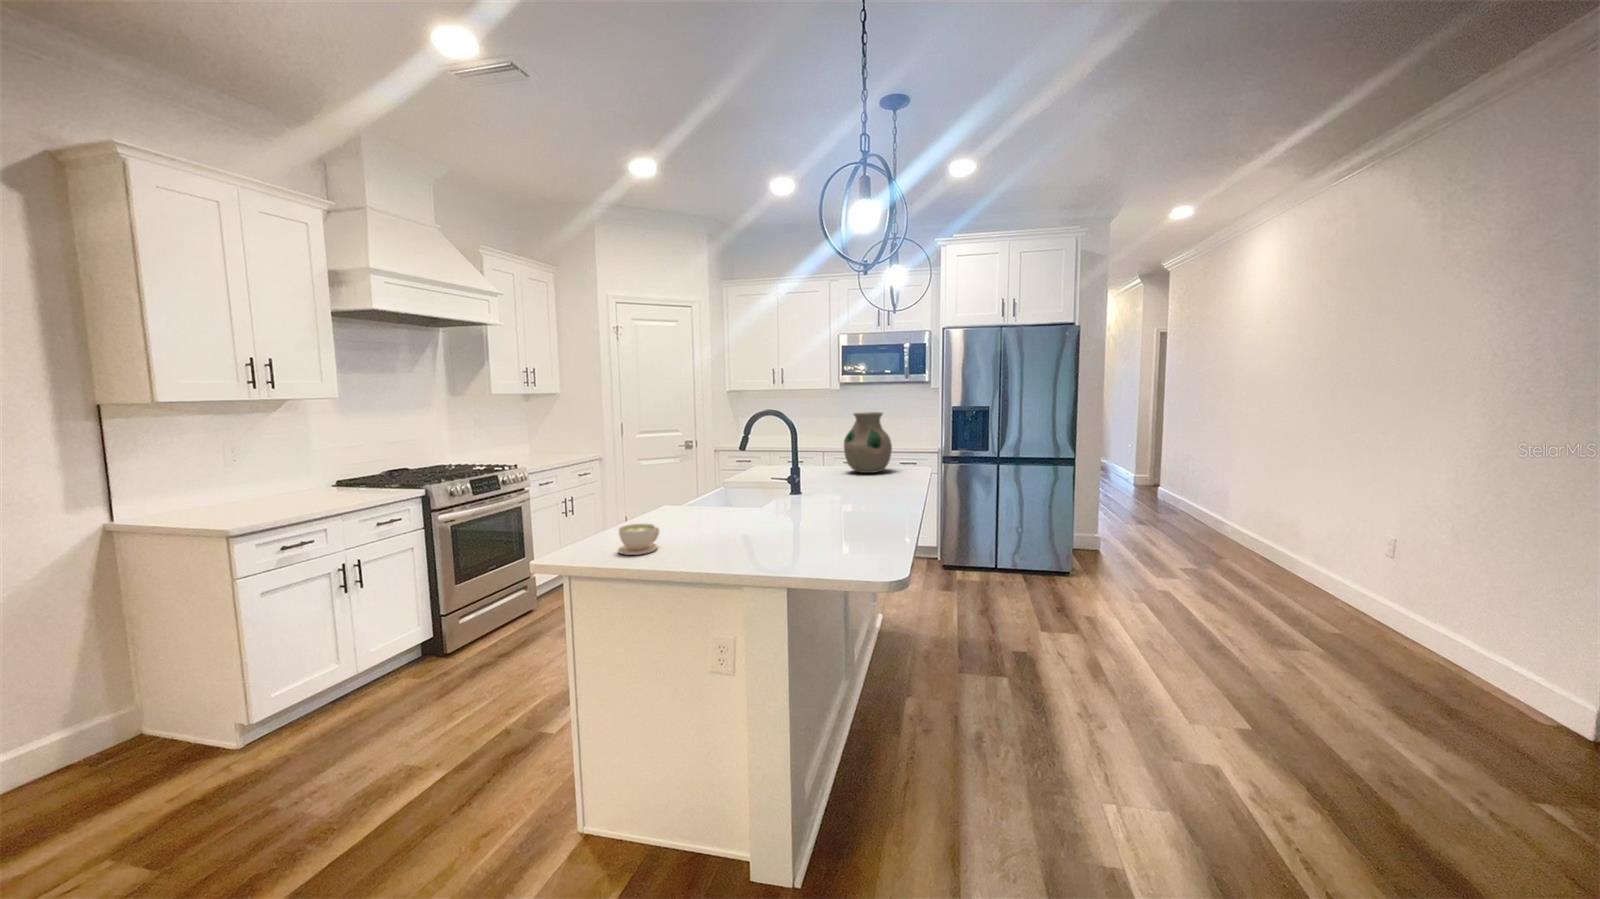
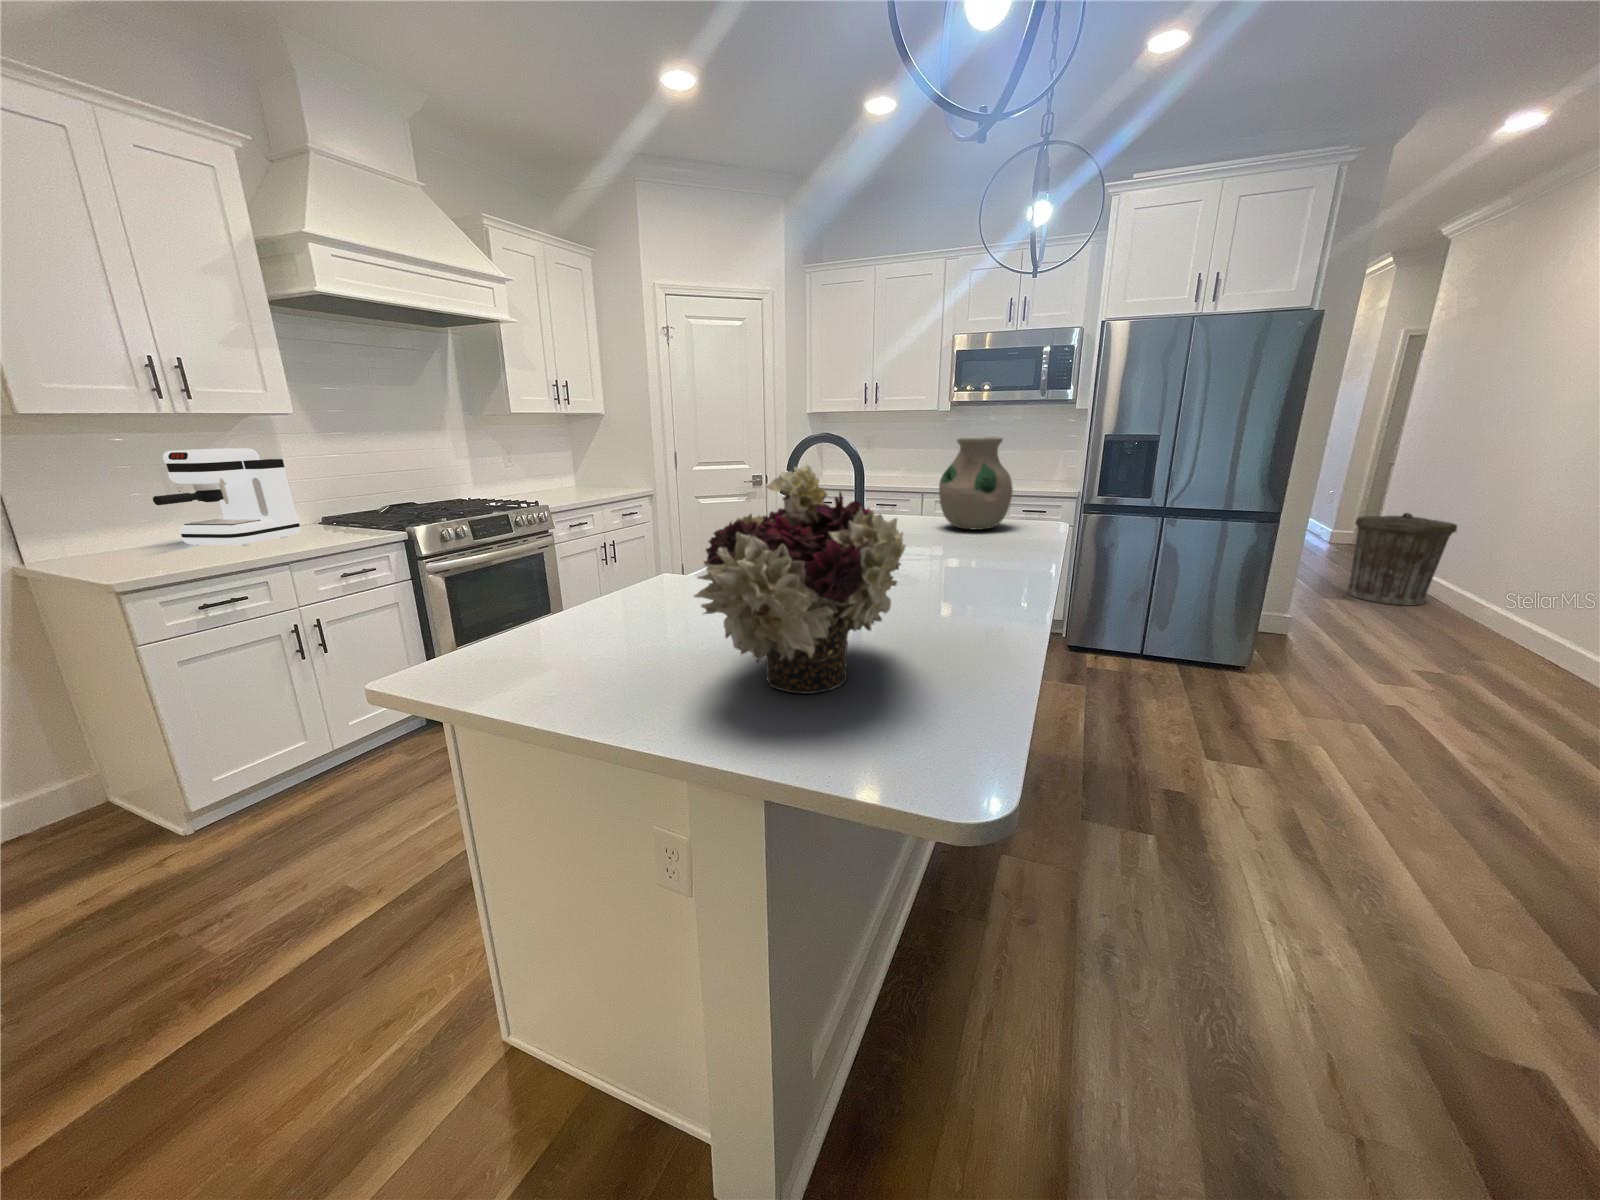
coffee maker: none [236,426,339,505] -> present [153,448,301,546]
flower arrangement: none [743,432,841,545] -> present [694,465,906,694]
trash can: none [1138,458,1200,526] -> present [1347,513,1457,606]
coffee cup: present [618,524,659,555] -> none [484,629,568,692]

